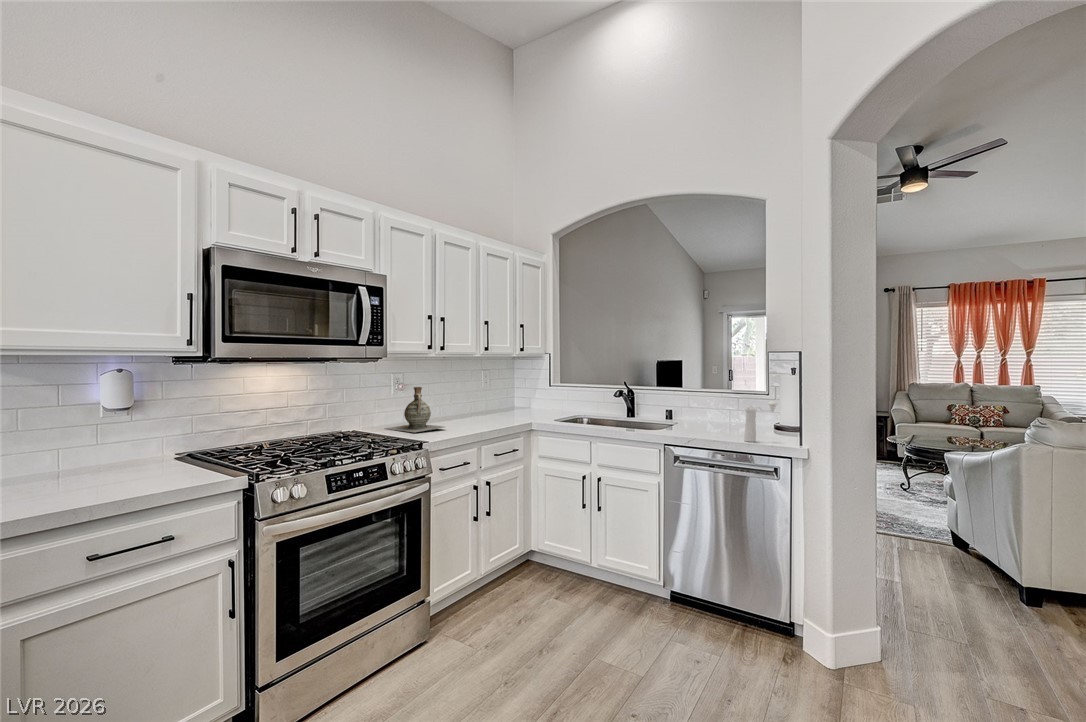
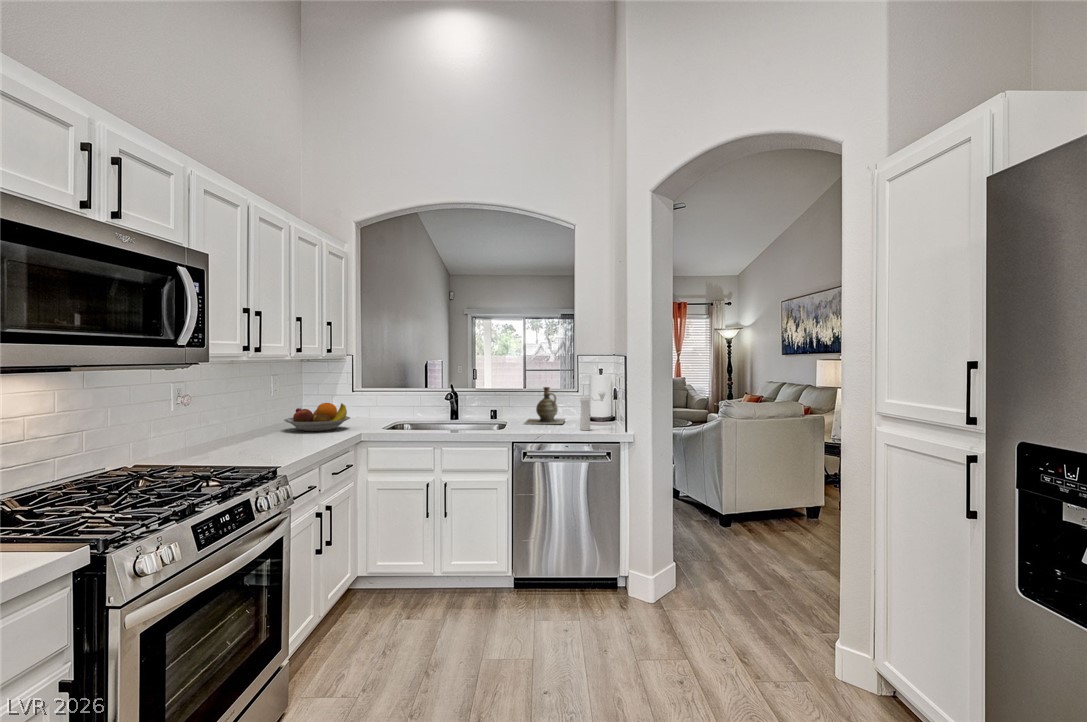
ceramic jug: present [385,387,444,432] -> present [524,387,565,424]
fruit bowl: none [480,396,533,420] -> present [284,403,350,431]

